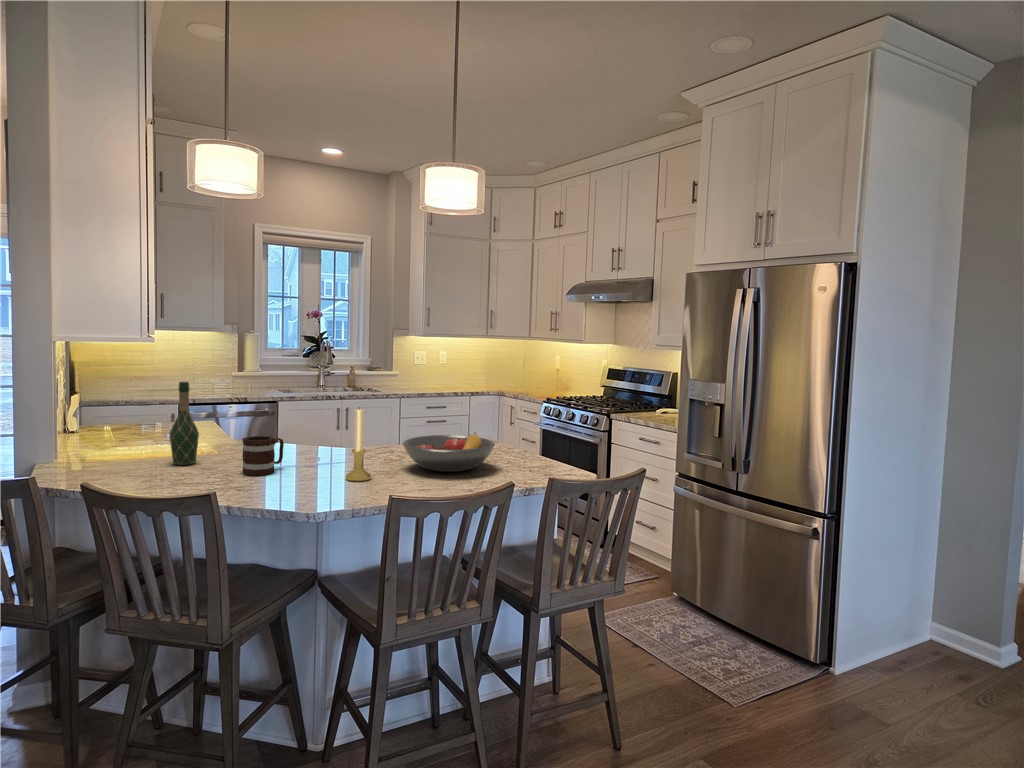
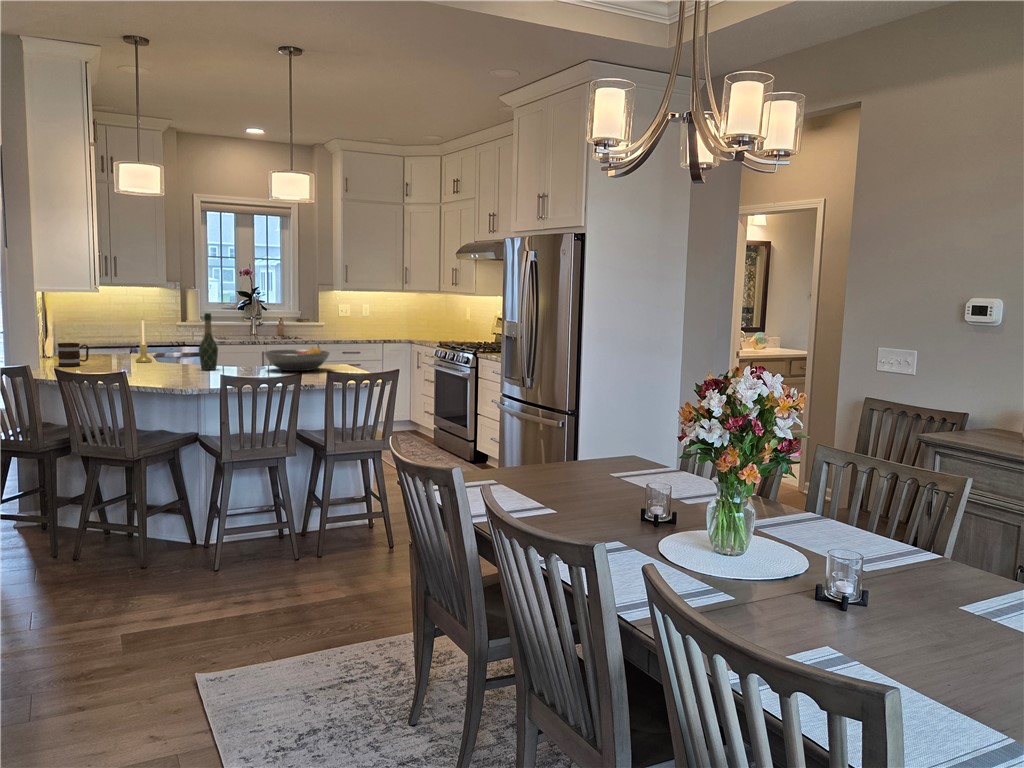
wine bottle: present [170,382,199,465] -> present [199,313,218,370]
candle holder: present [346,408,371,481] -> present [136,320,152,362]
mug: present [242,436,284,476] -> present [58,343,89,367]

